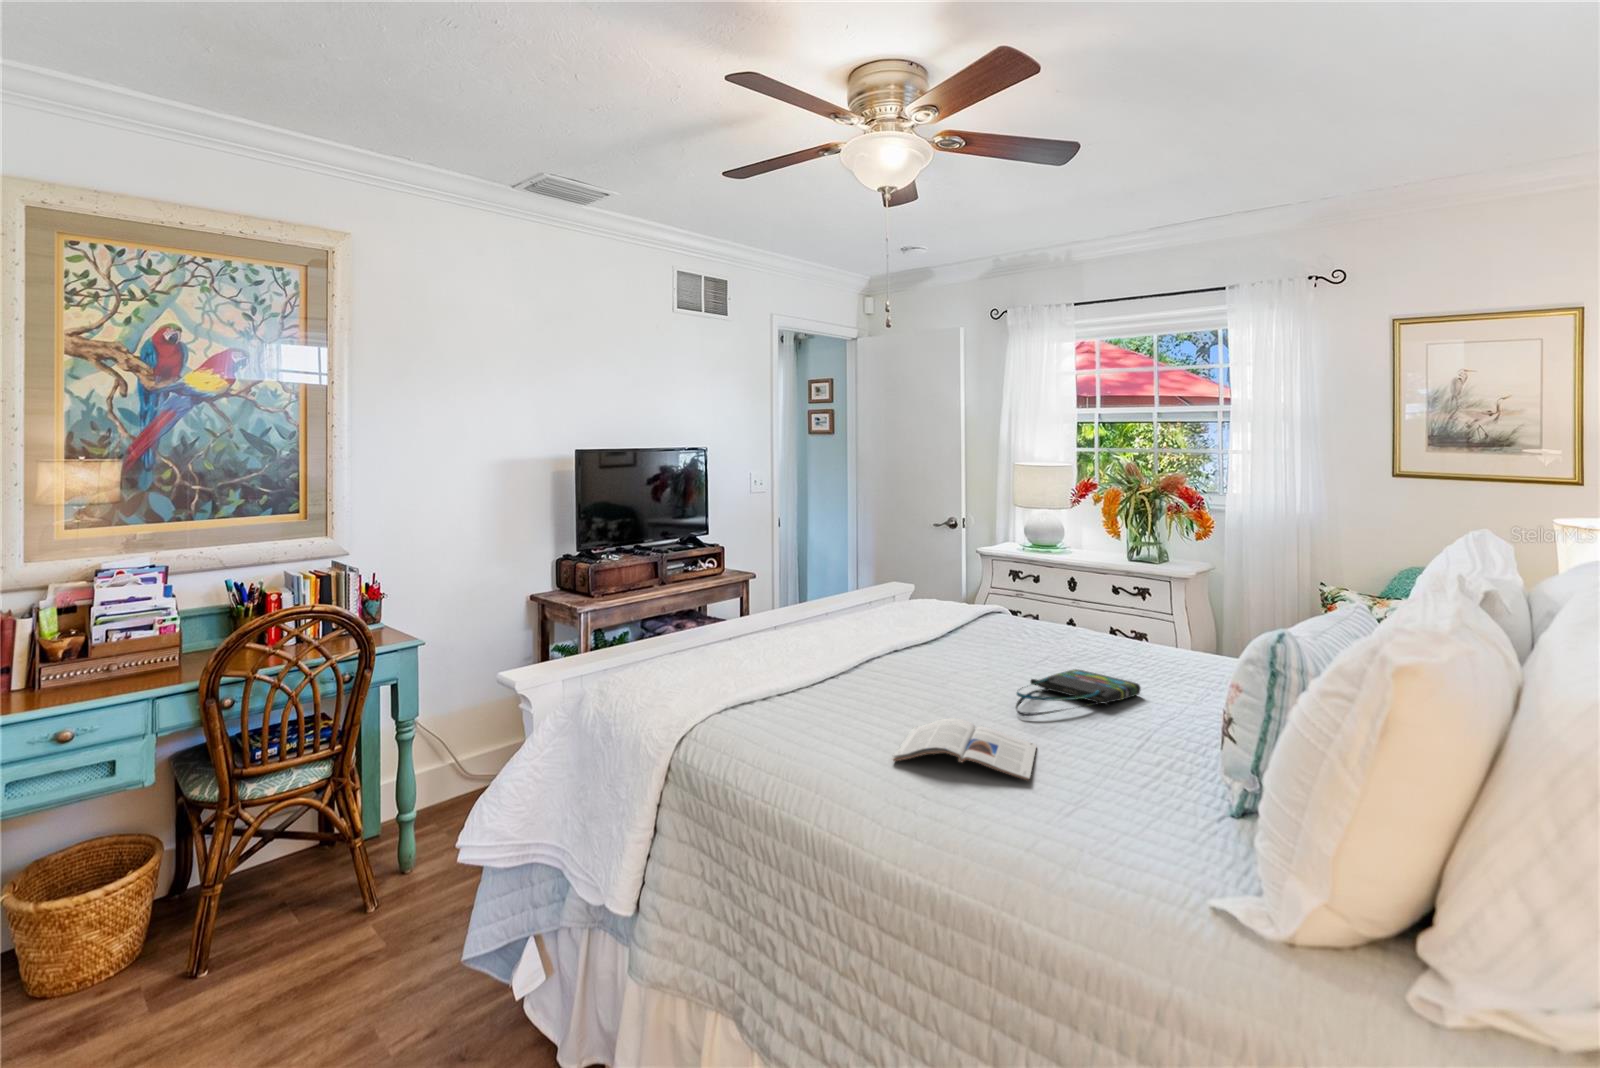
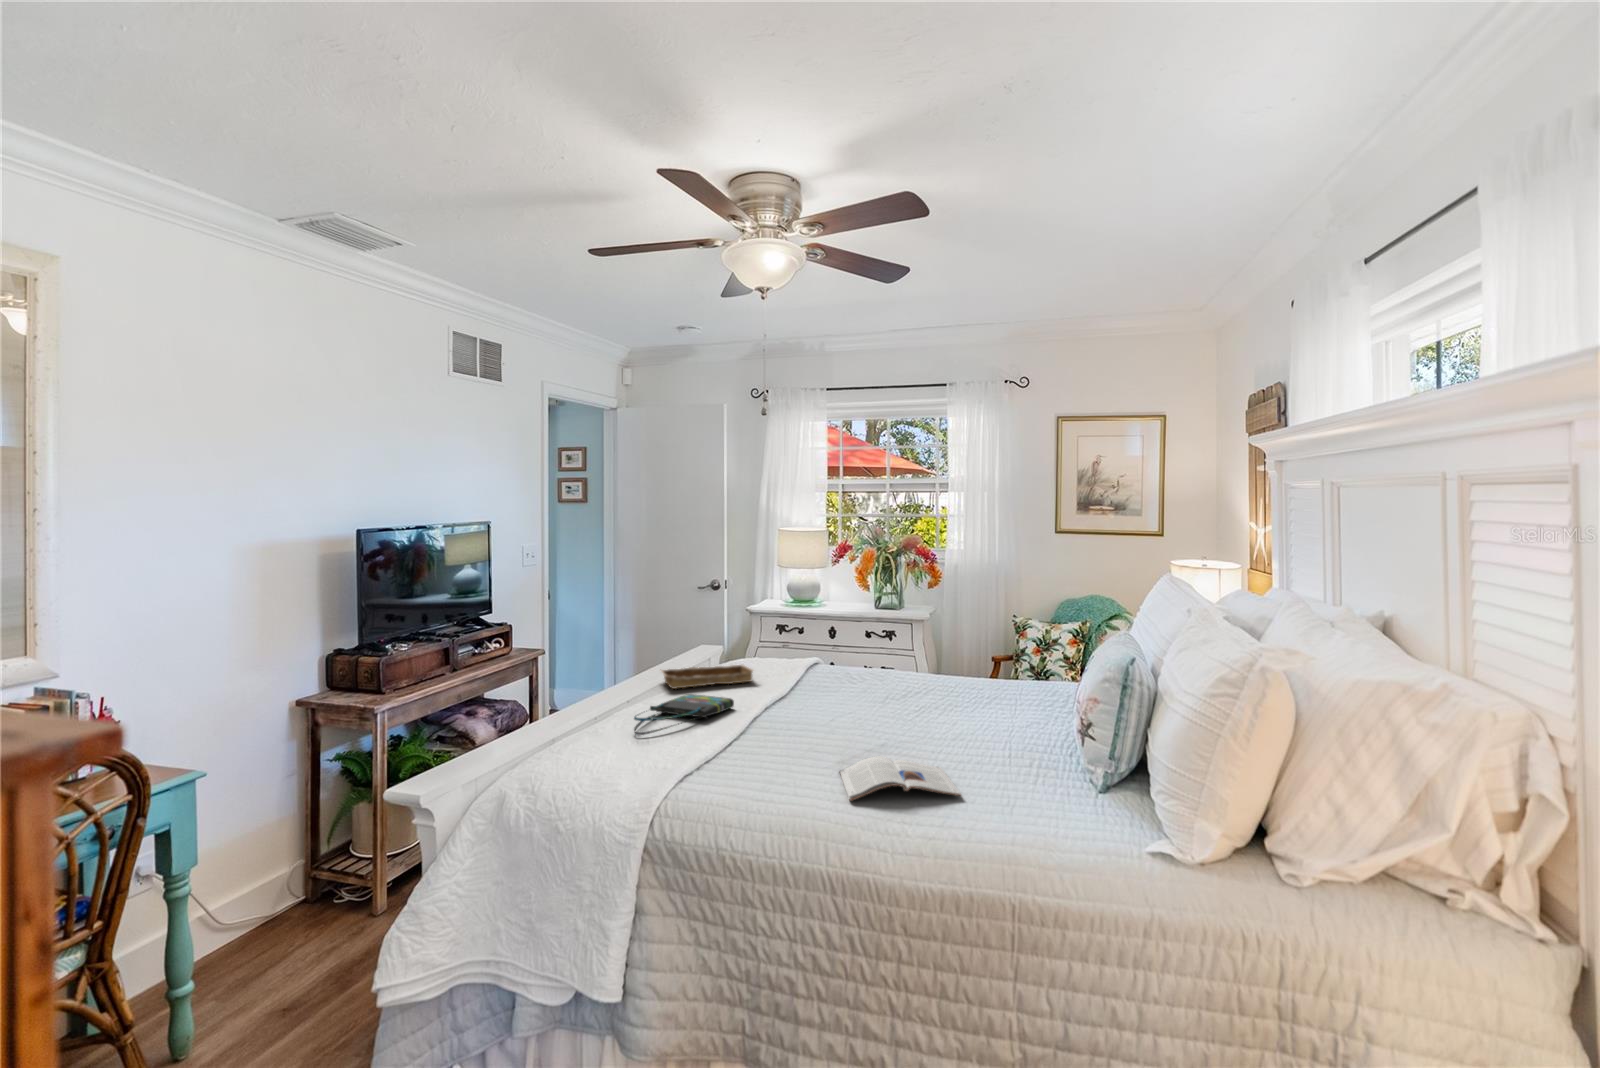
tray: none [808,600,905,623] -> present [662,665,753,689]
tote bag: present [1016,669,1141,716] -> present [634,694,734,735]

